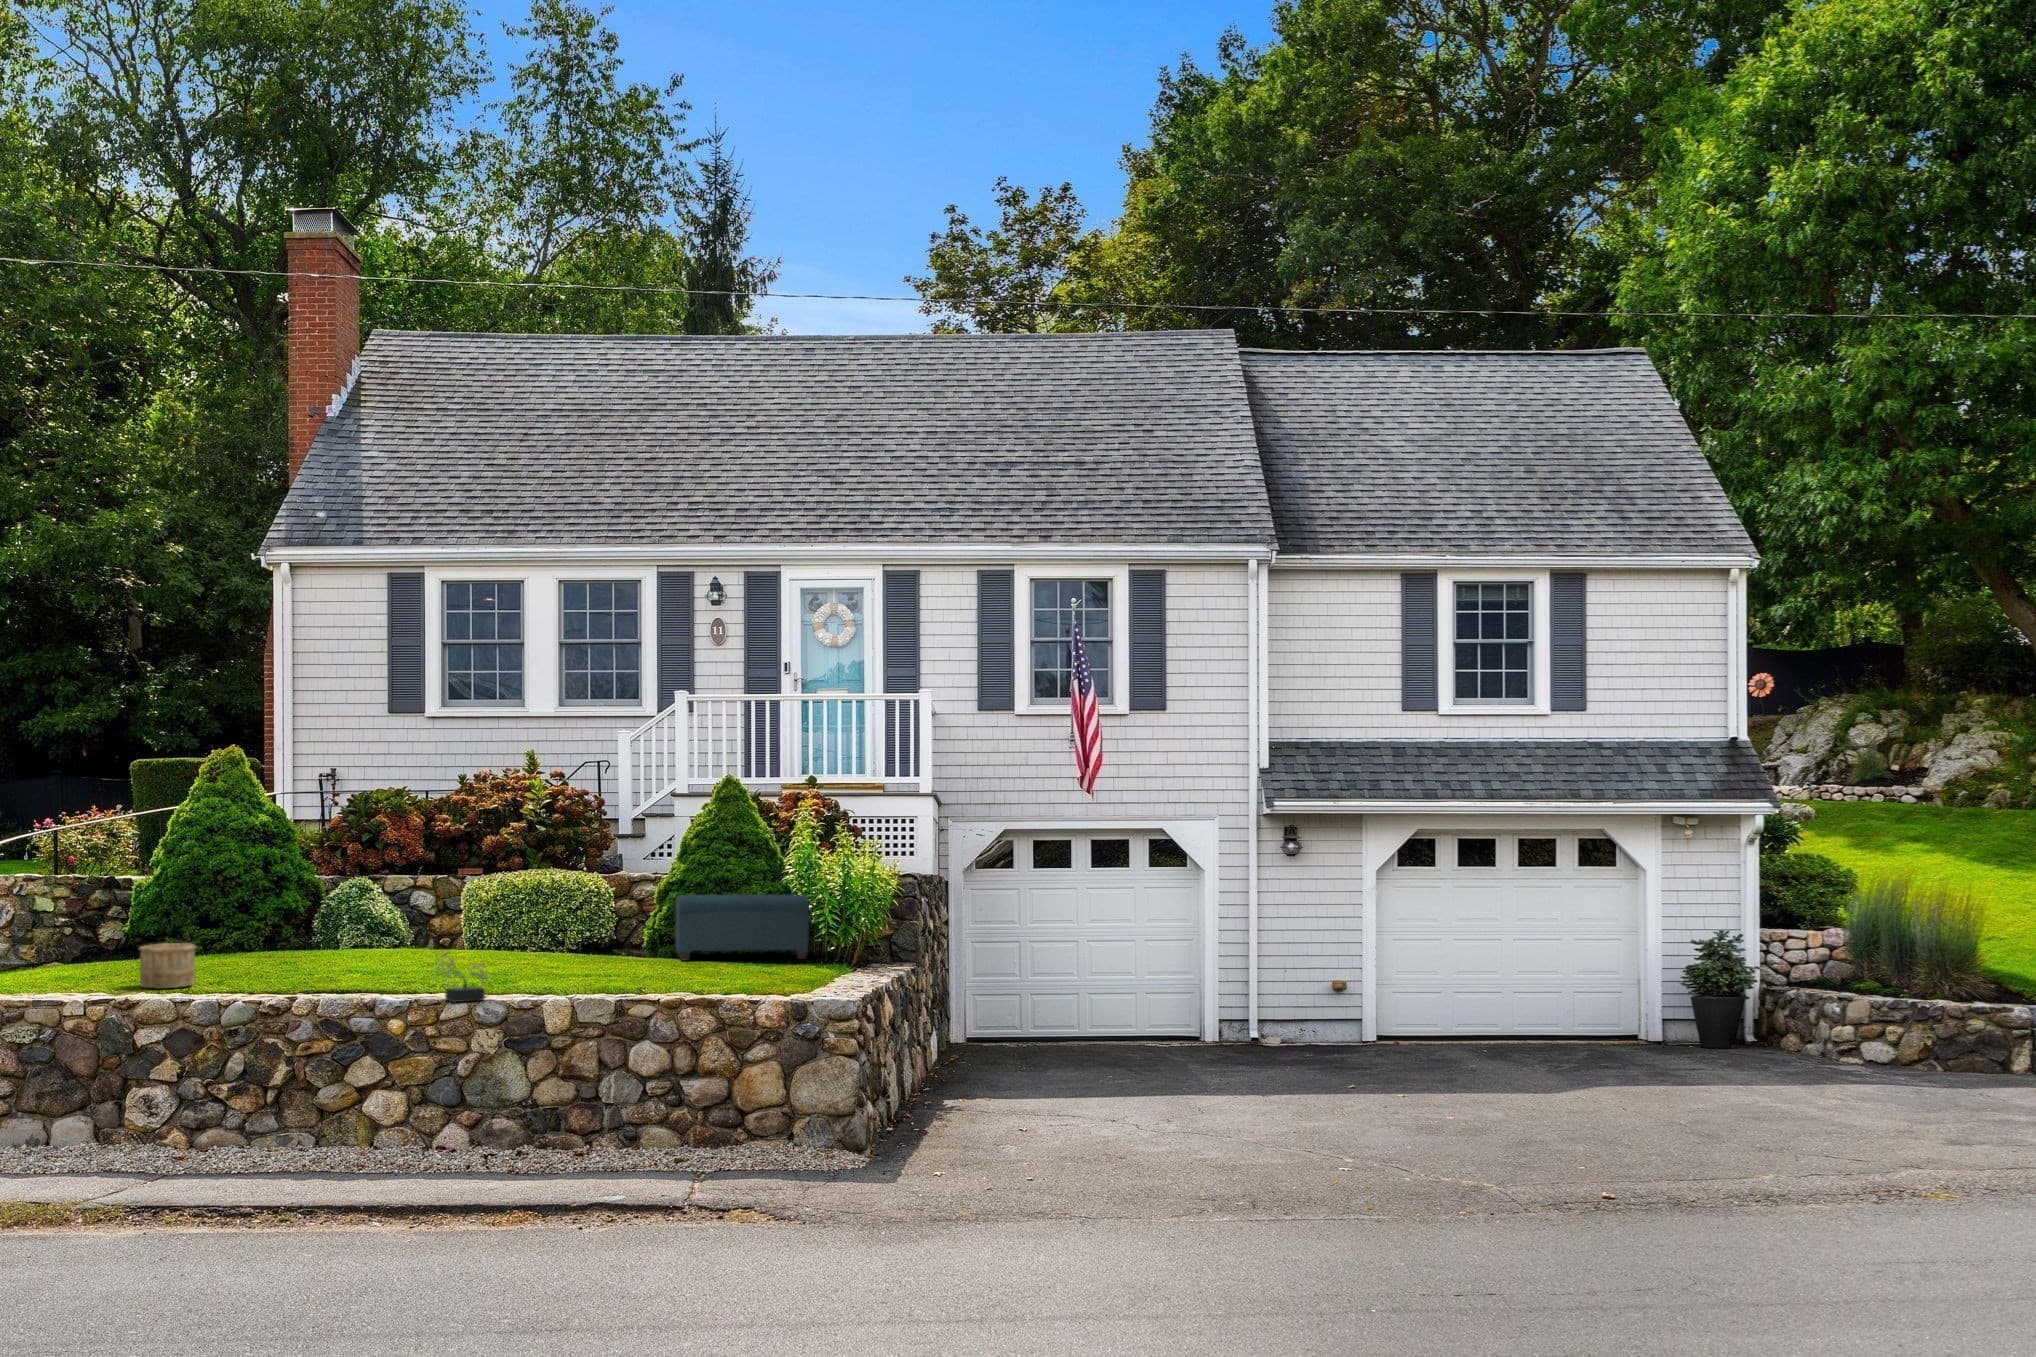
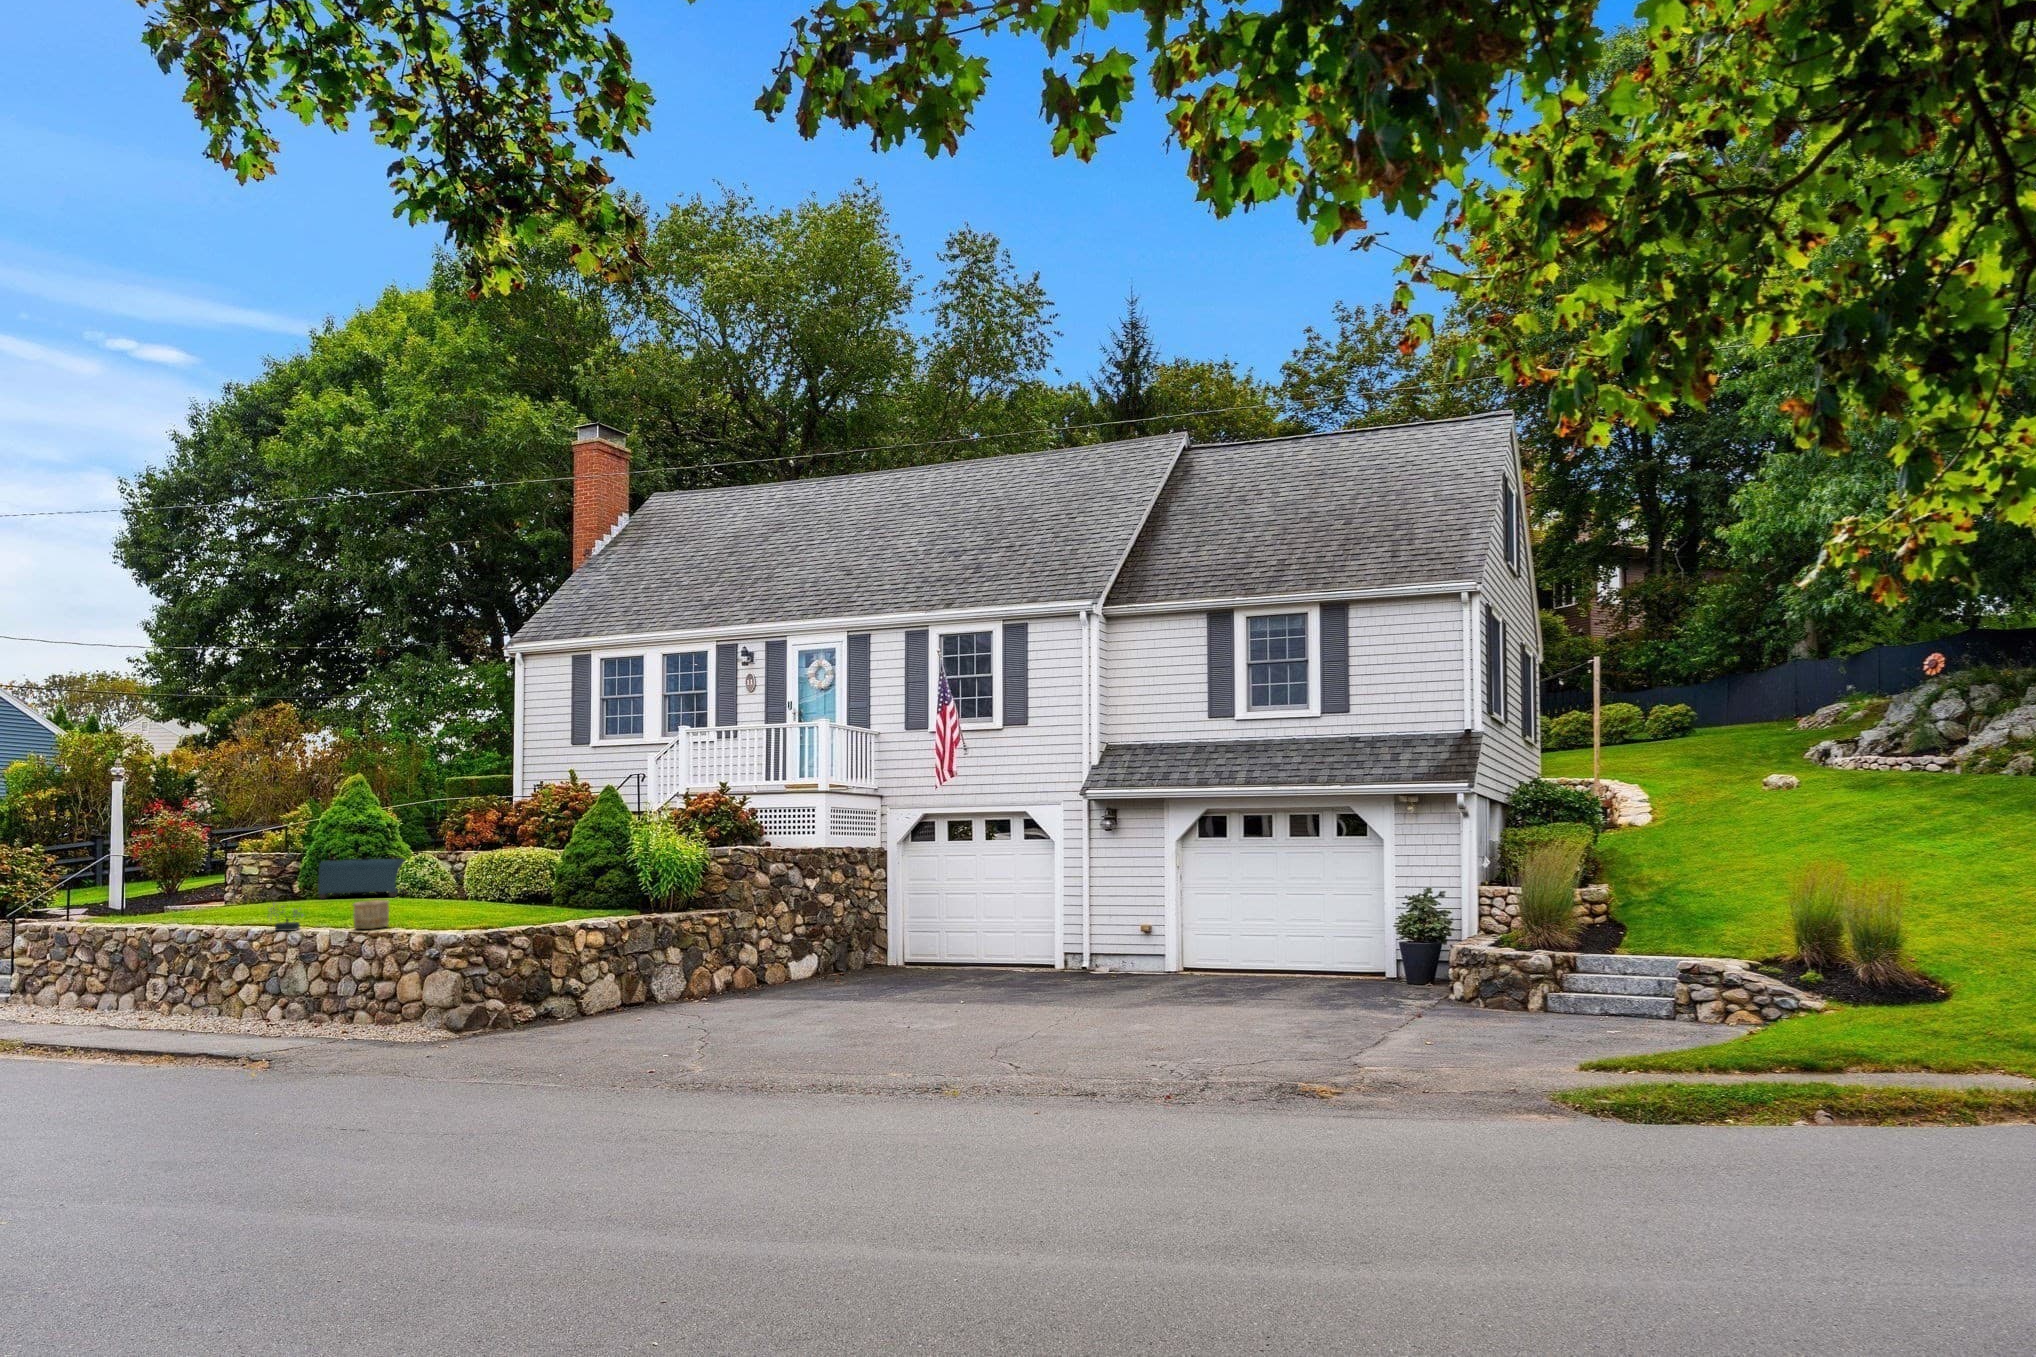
bench: present [675,895,809,960] -> present [318,859,408,899]
wooden bucket: present [139,943,196,988] -> present [353,900,389,929]

